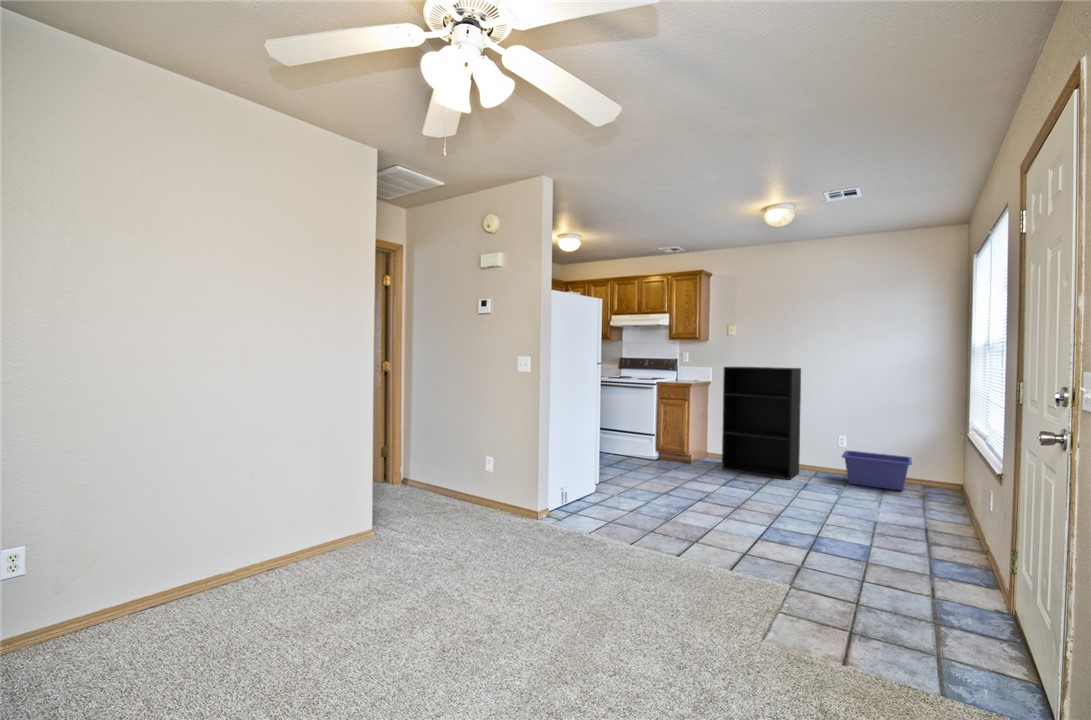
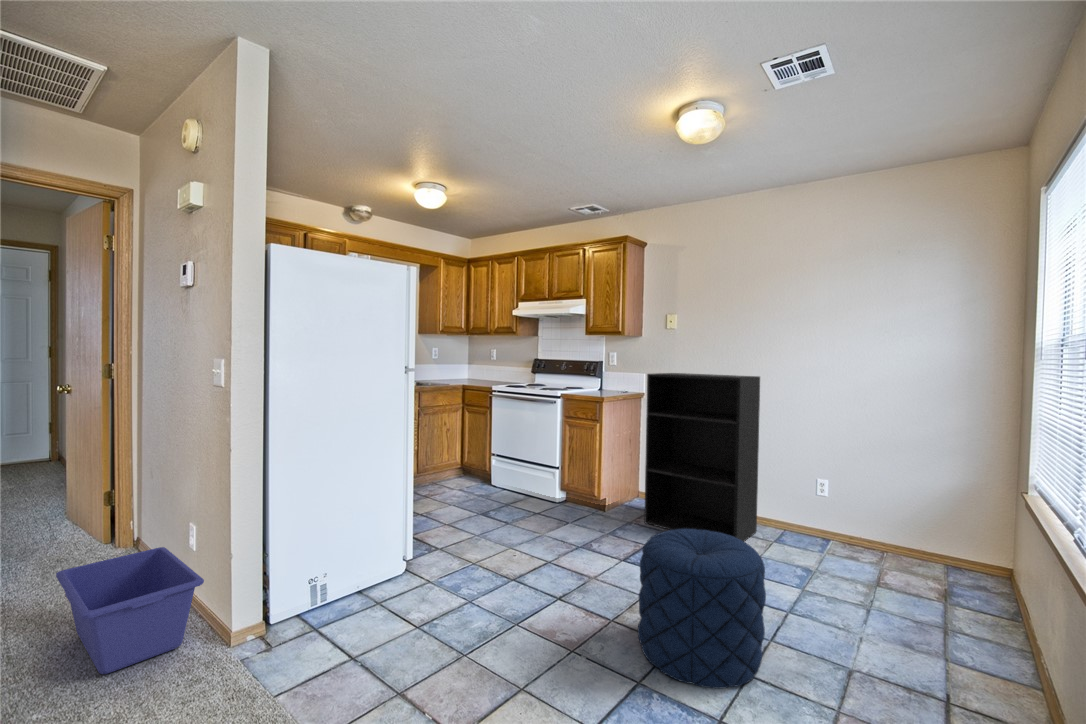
storage bin: present [842,451,912,491] -> present [56,547,204,674]
pouf: none [758,453,832,528] -> present [638,529,766,689]

